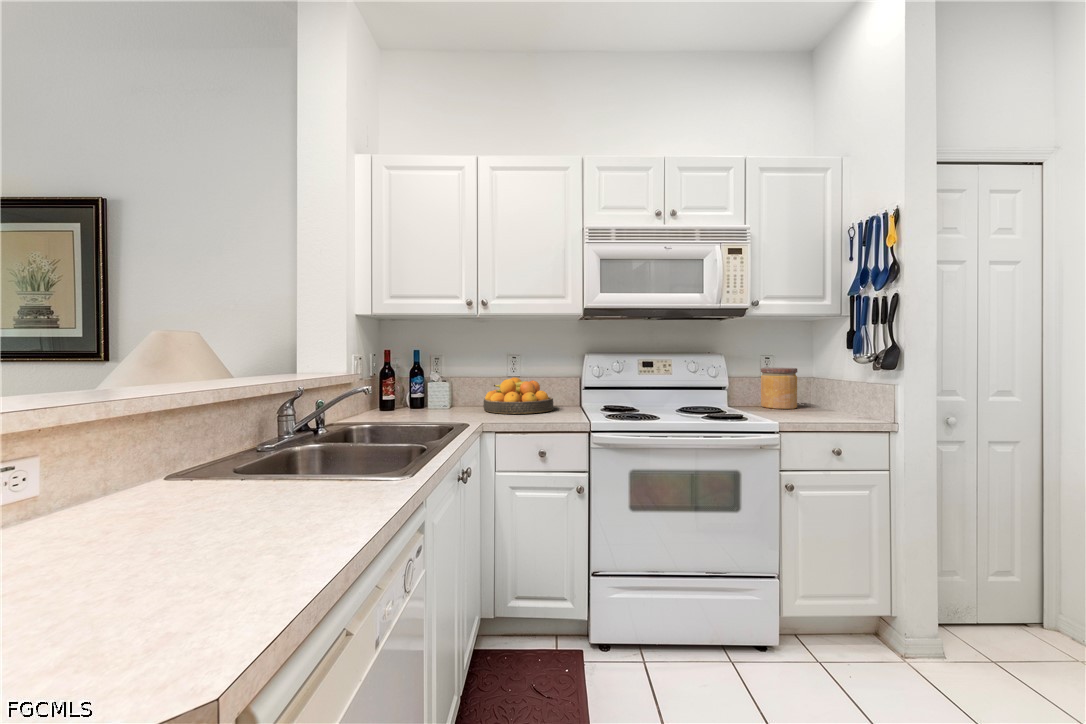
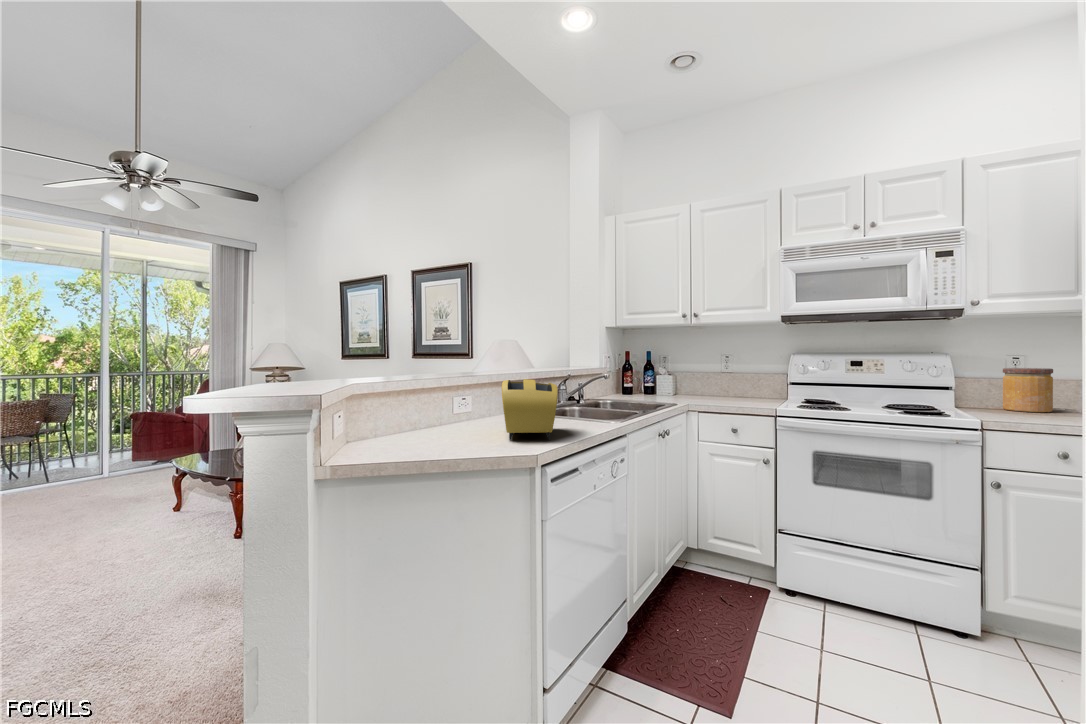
fruit bowl: present [483,377,553,414] -> none [698,373,759,401]
toaster: none [92,419,276,603] -> present [502,379,558,440]

